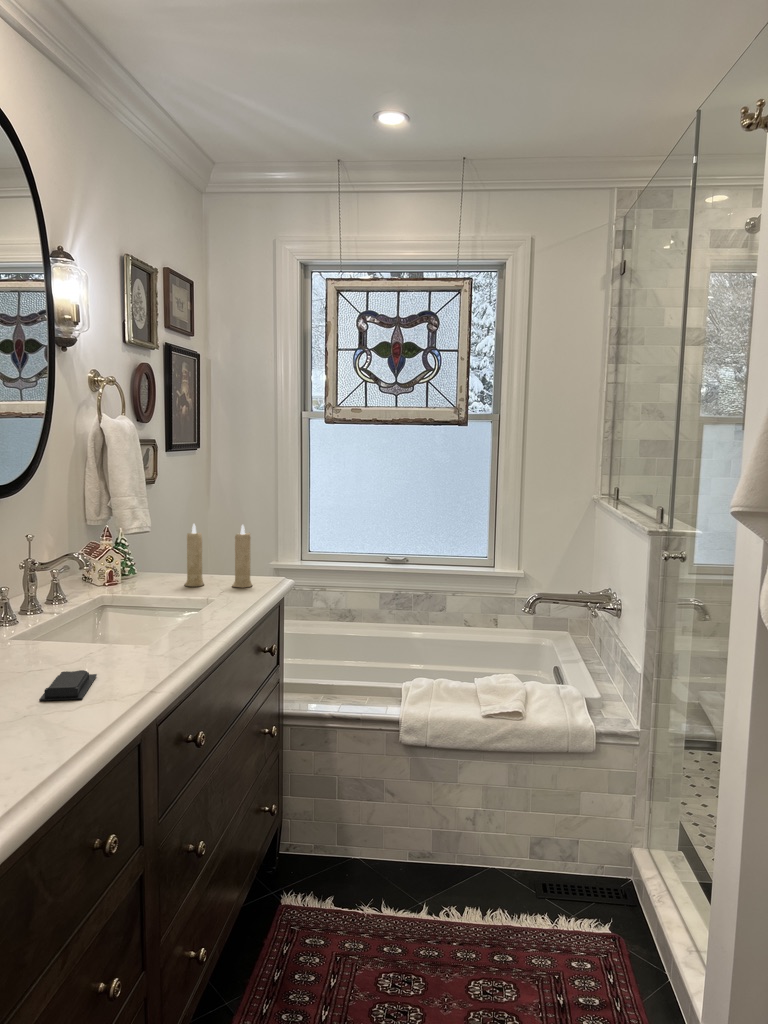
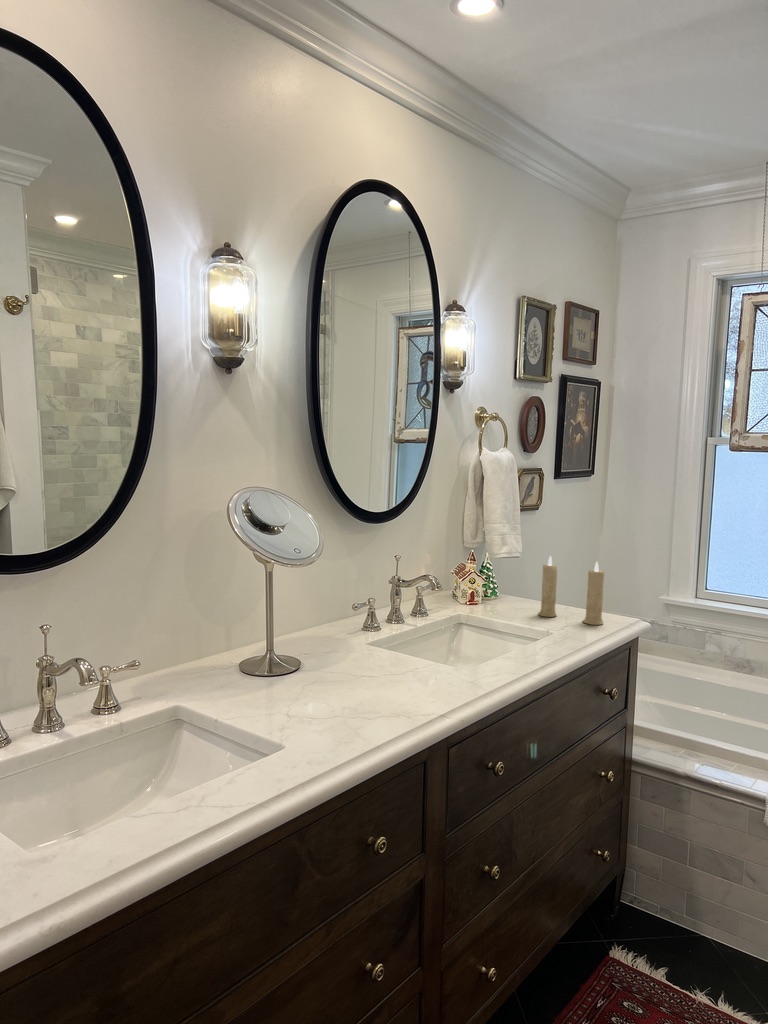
soap bar: present [39,670,97,701] -> none [357,681,411,708]

